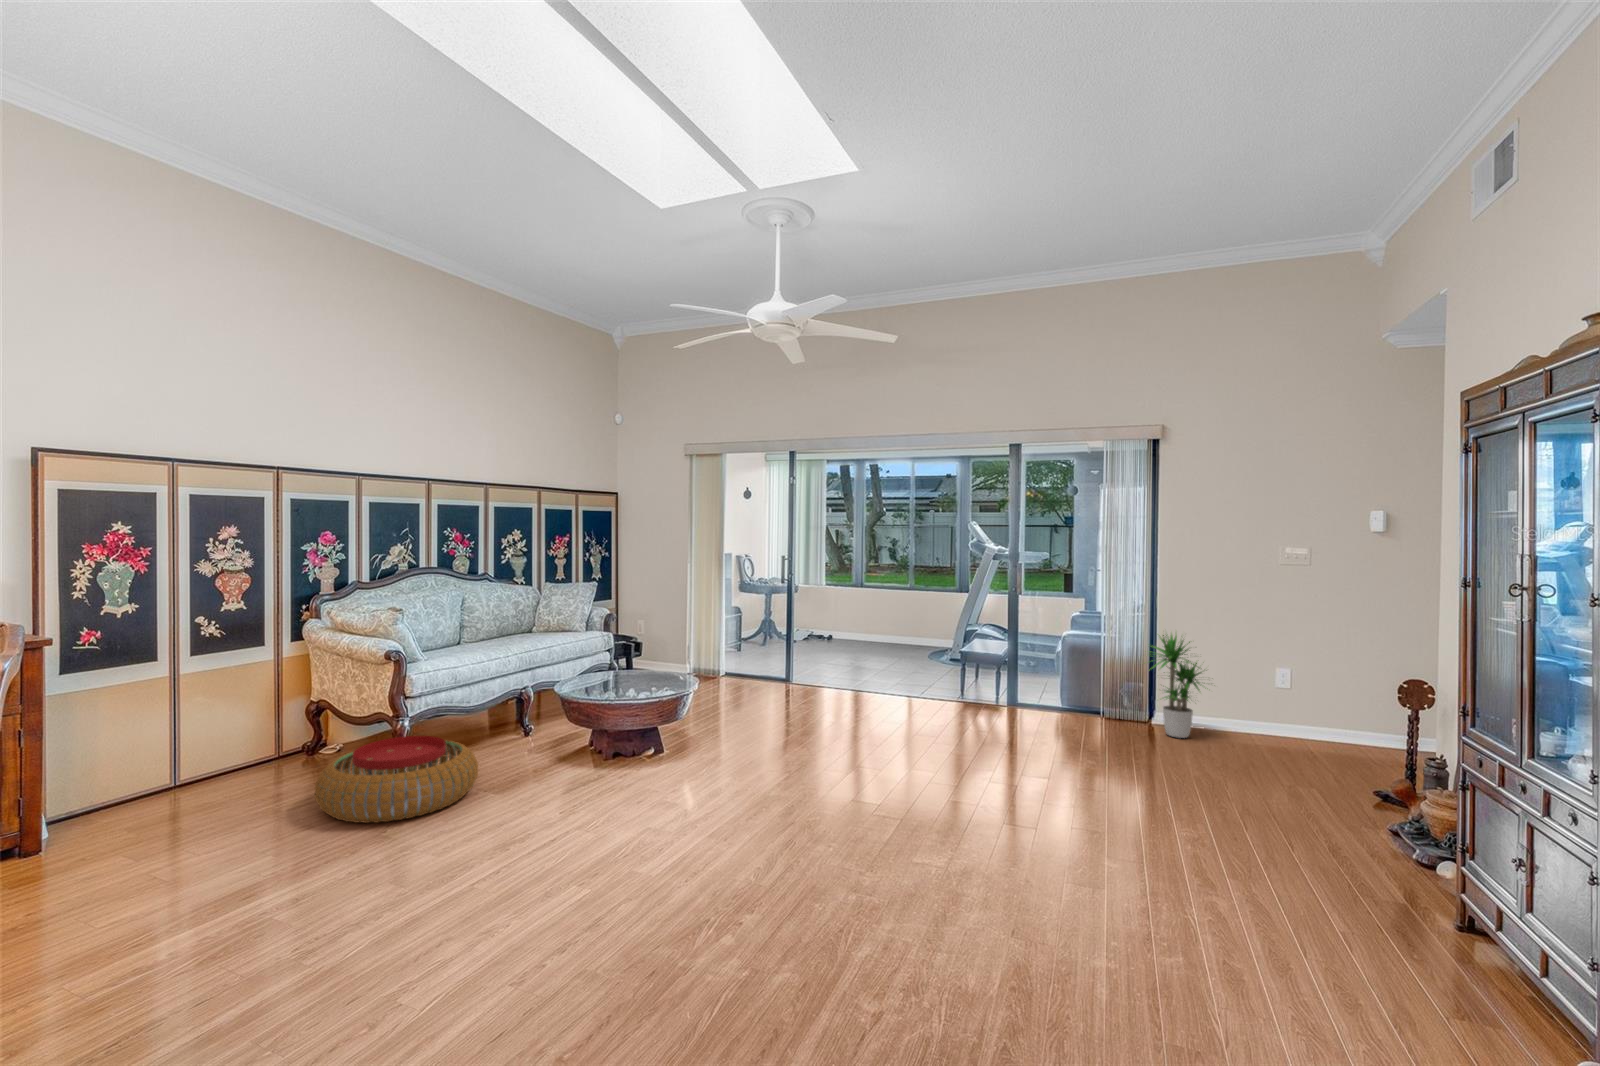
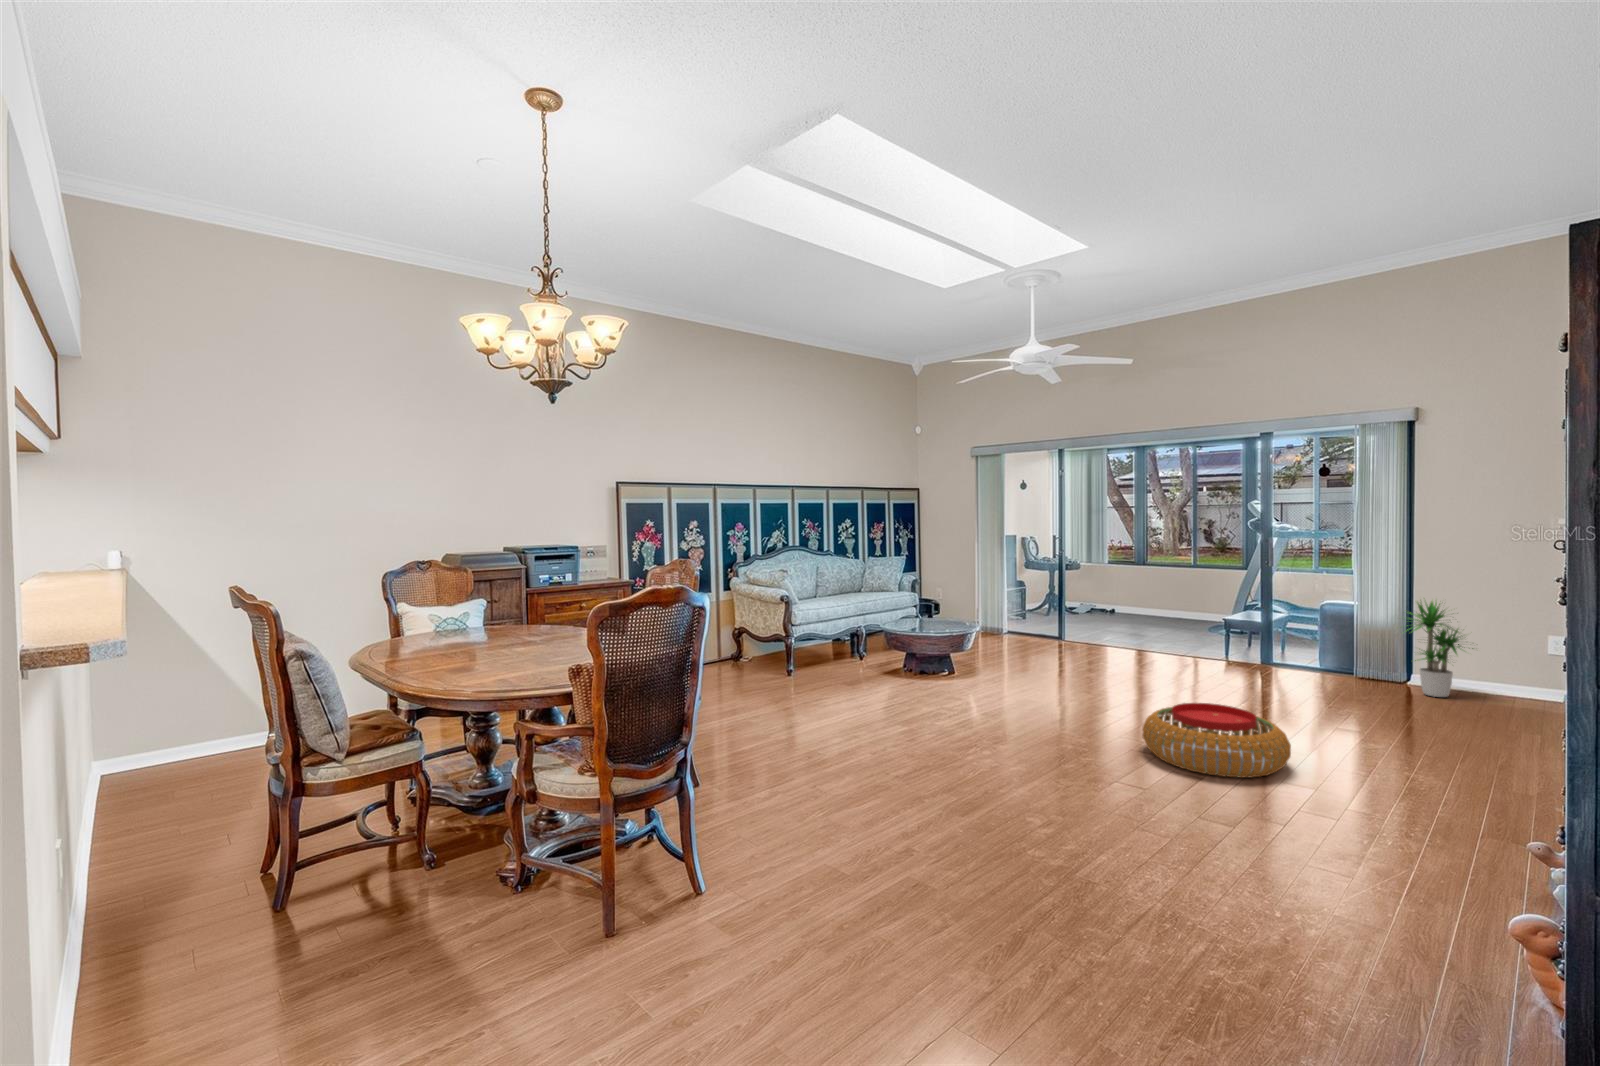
pouf: present [315,736,478,823] -> present [1142,703,1291,778]

